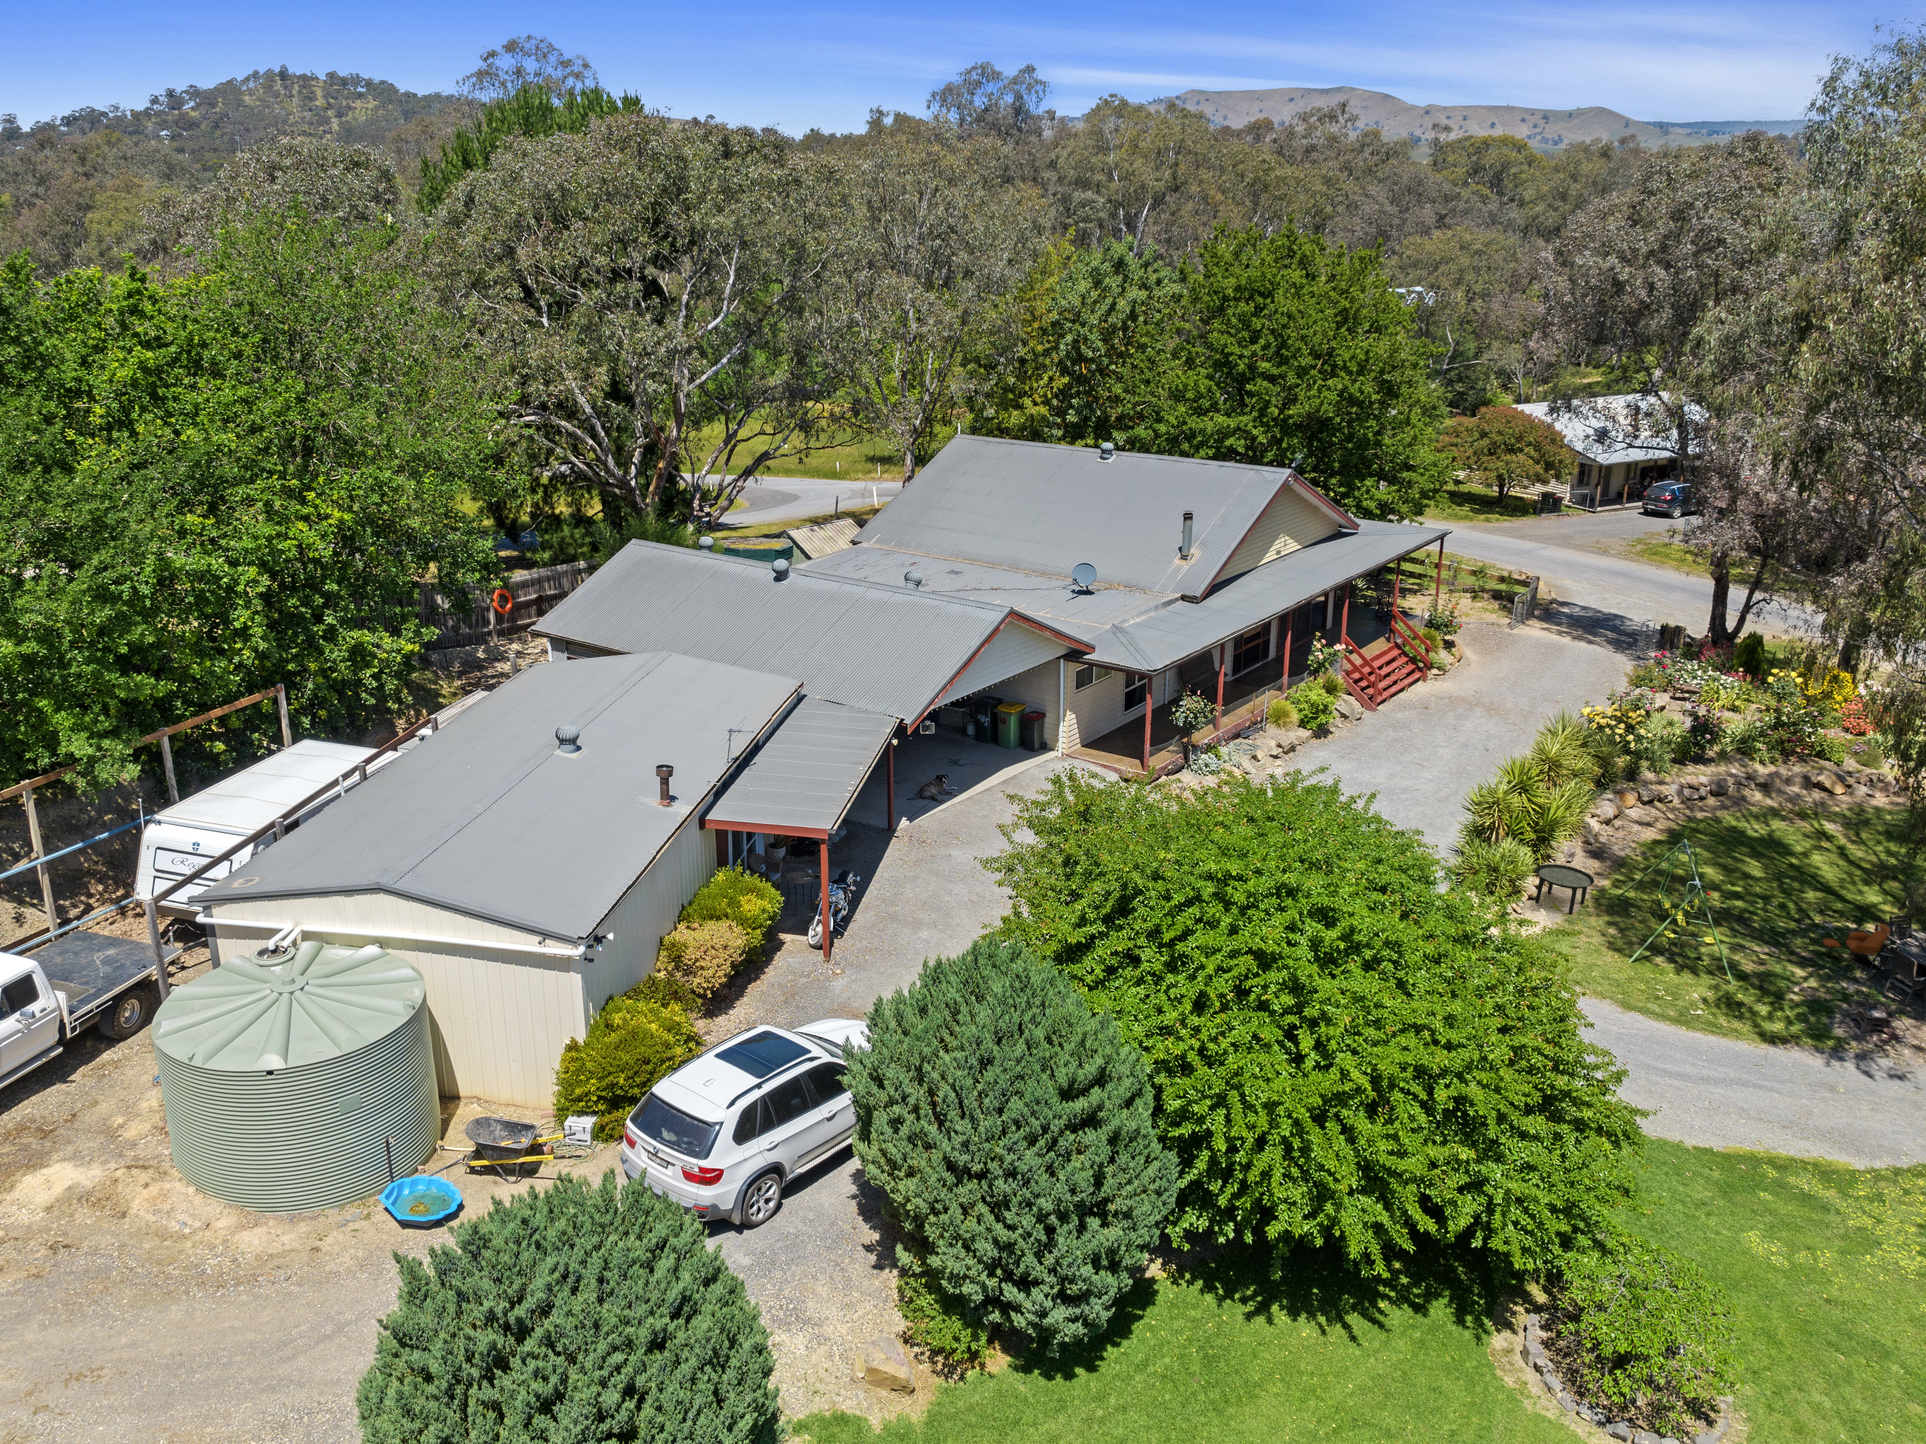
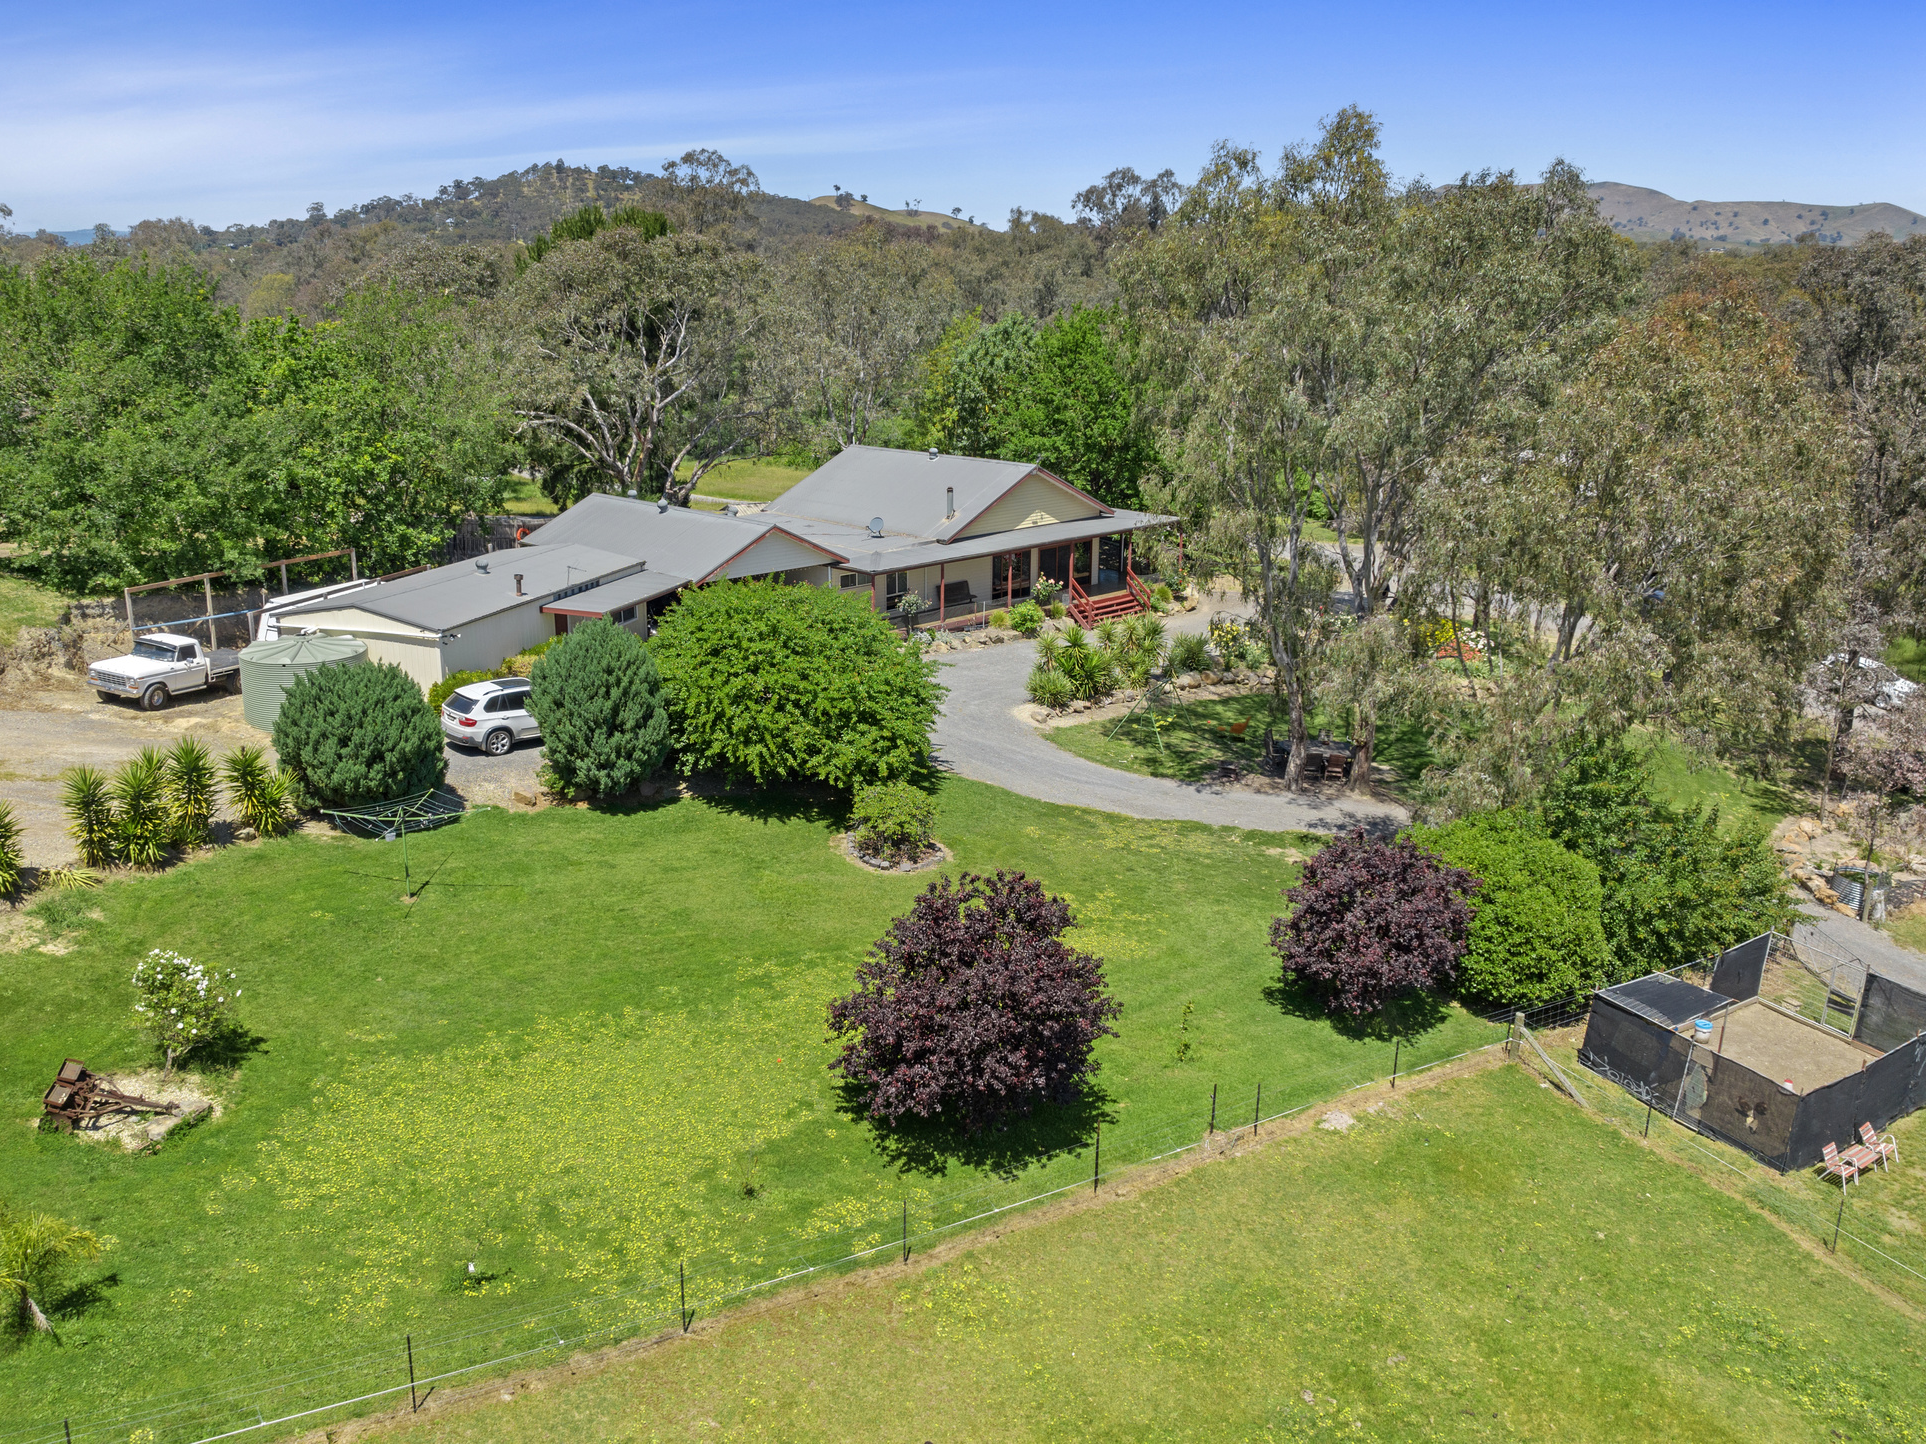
round table: present [1535,864,1594,914] -> none [1069,688,1103,714]

